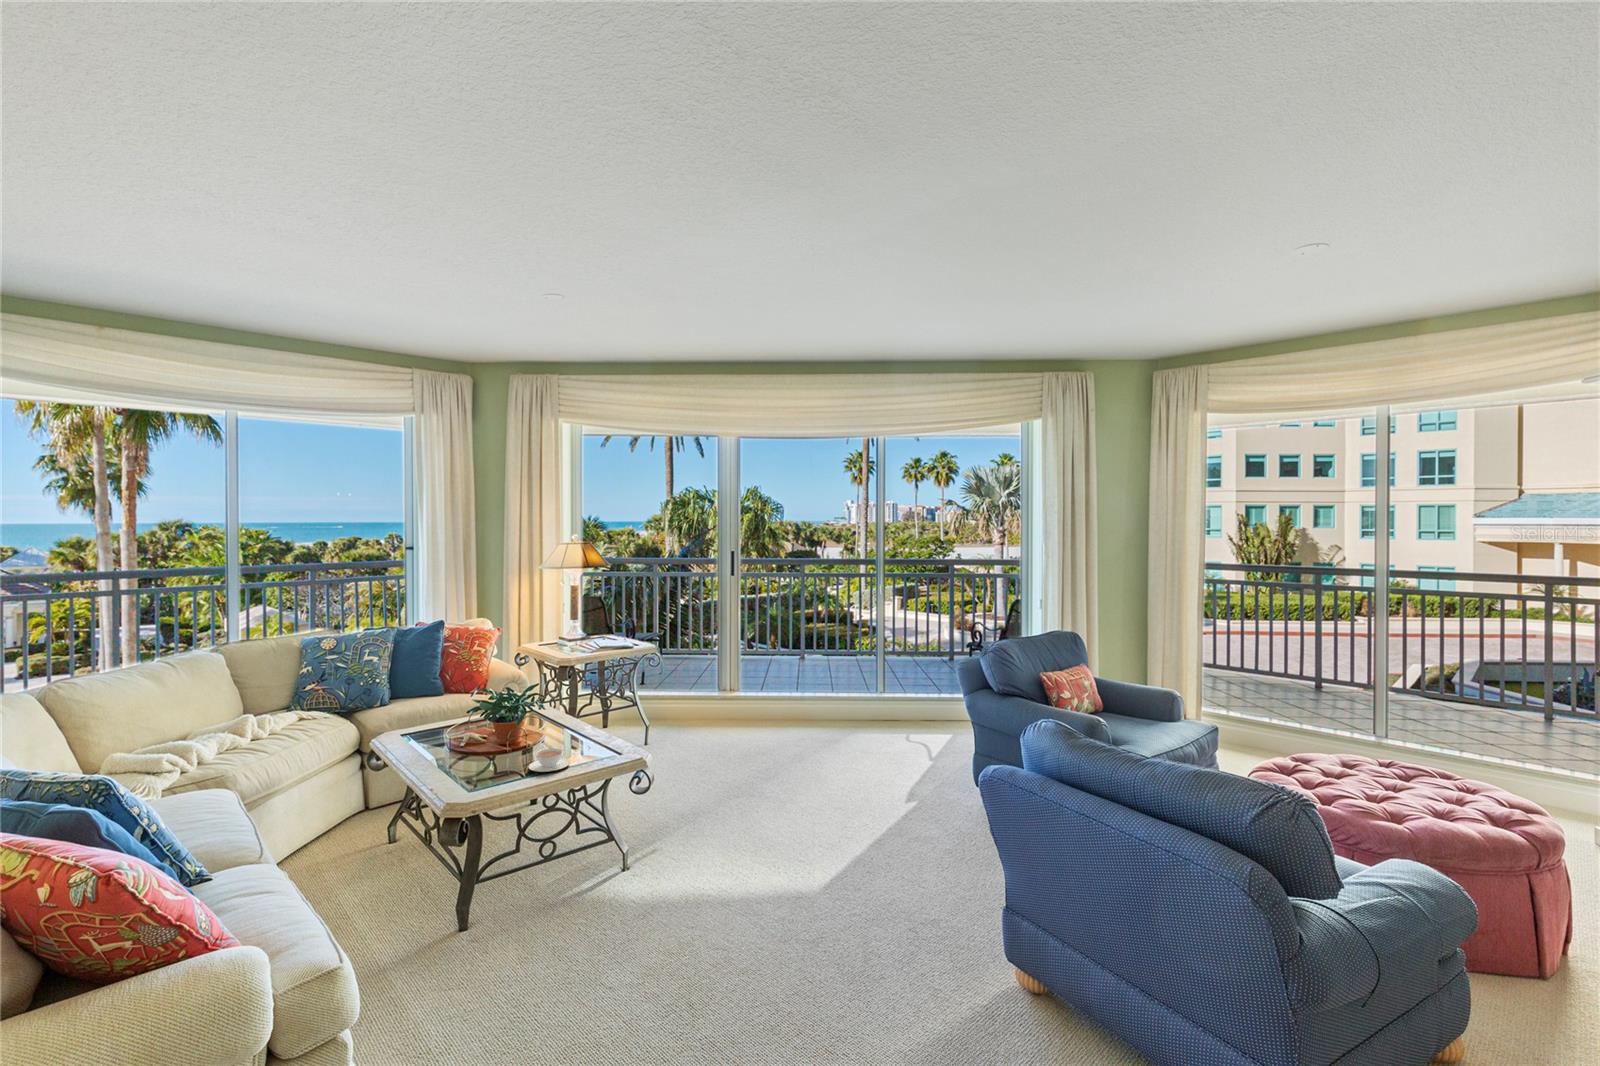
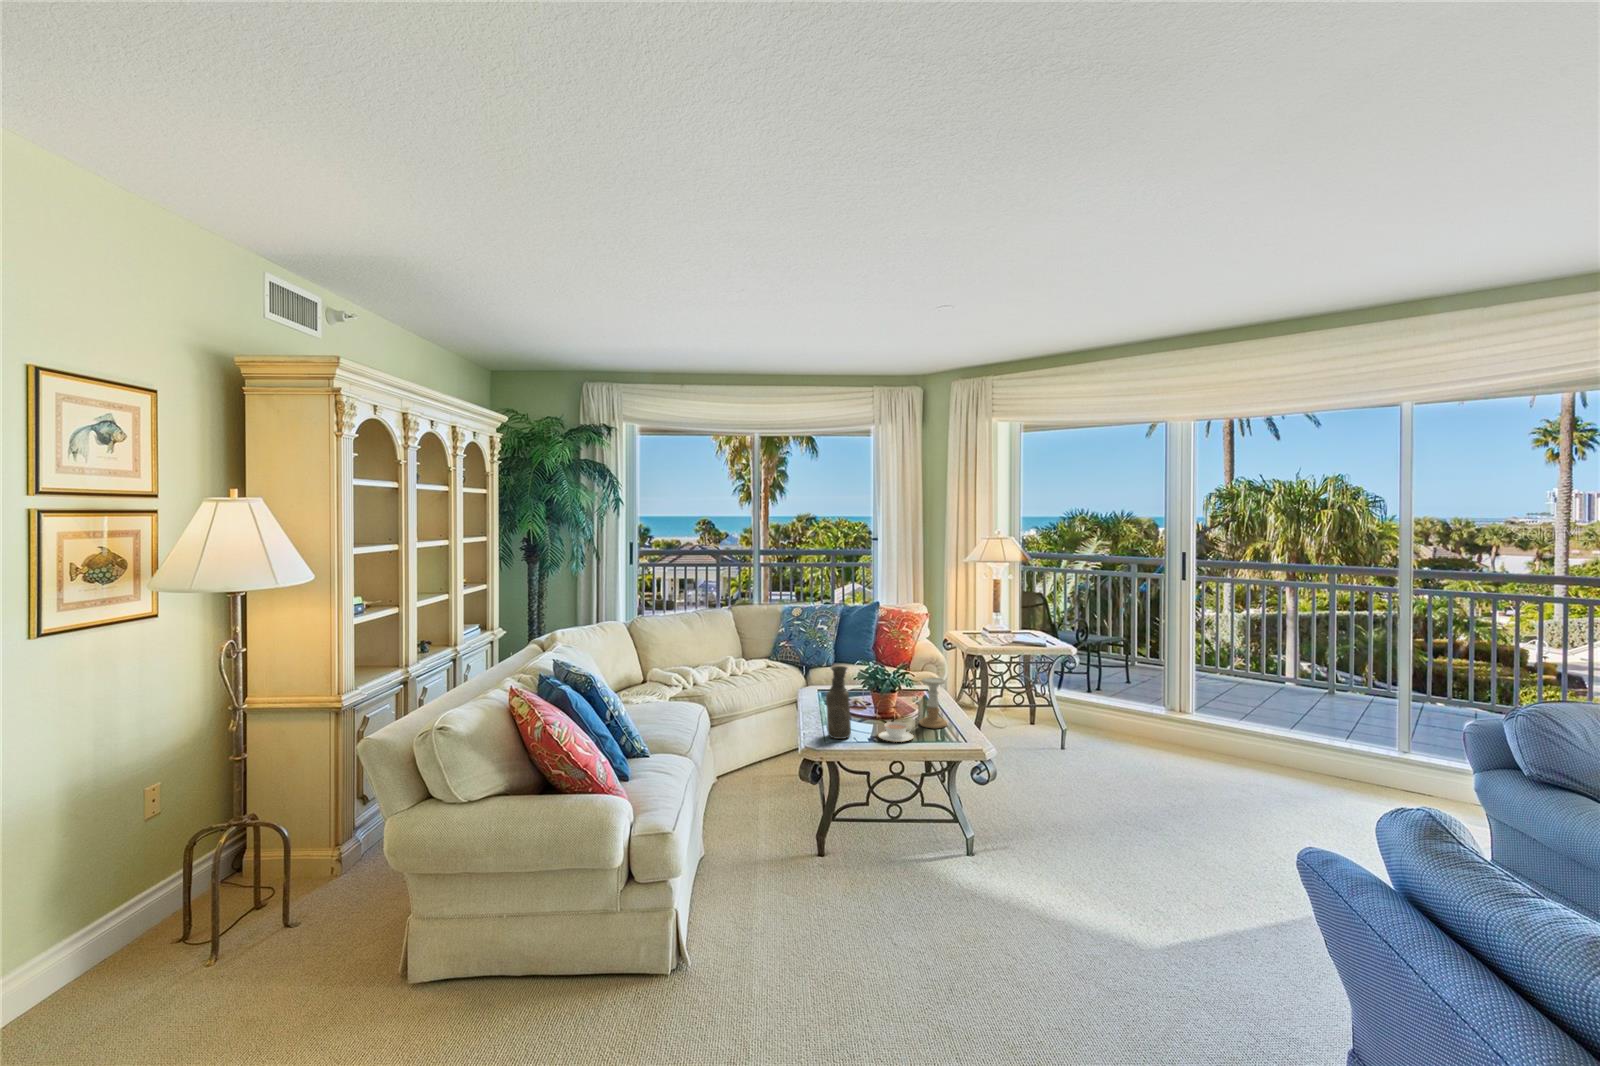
candle holder: none [559,694,589,749] -> present [919,678,947,728]
vase: none [465,698,497,784] -> present [826,666,851,739]

